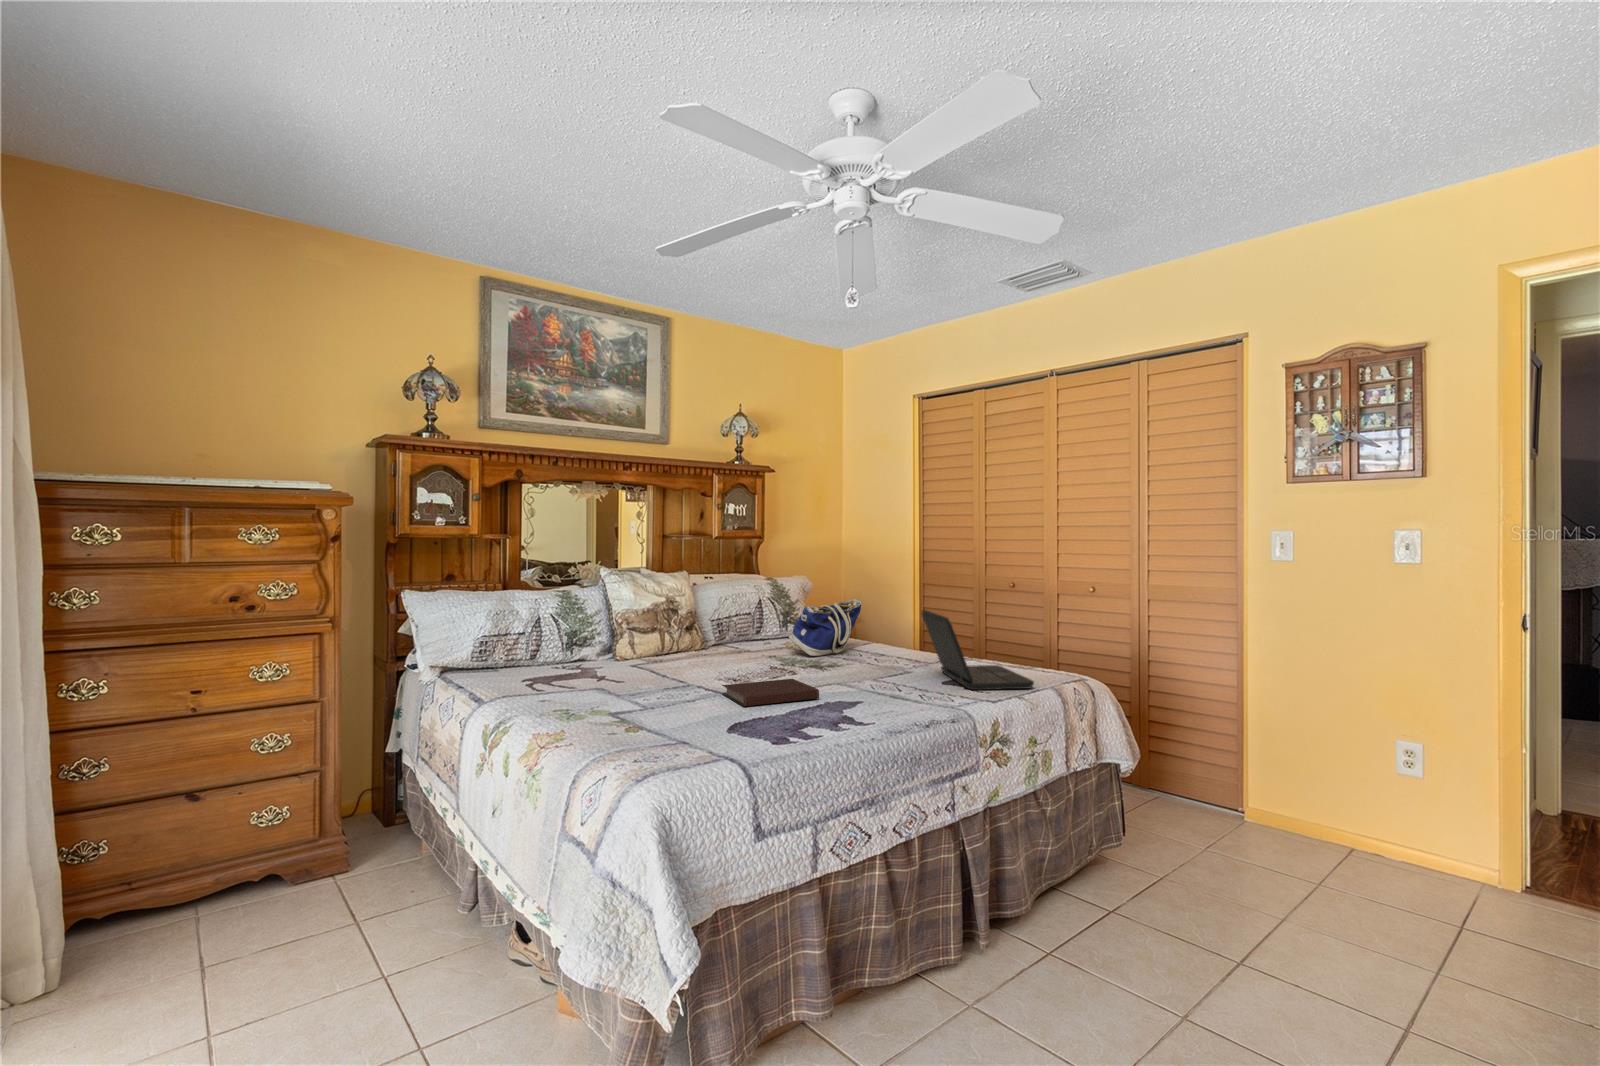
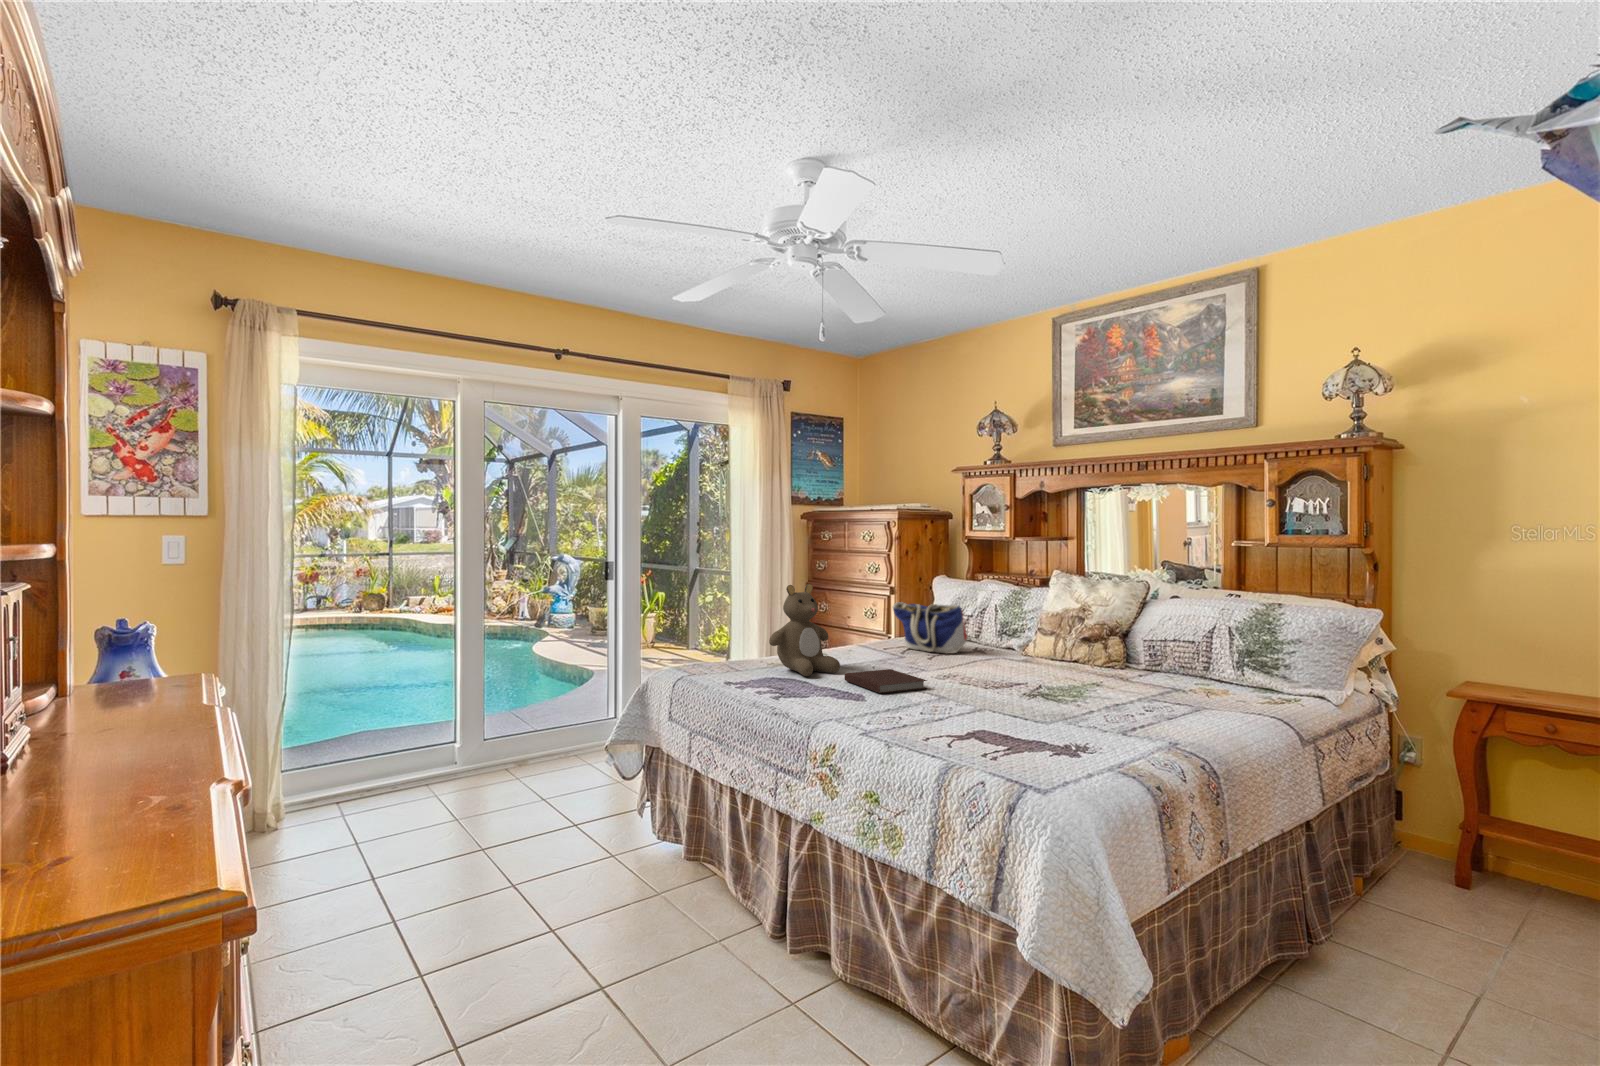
teddy bear: none [628,593,722,723] -> present [769,584,840,676]
tote bag: present [789,599,861,656] -> present [893,602,968,654]
laptop: present [922,610,1034,690] -> none [944,644,1104,756]

